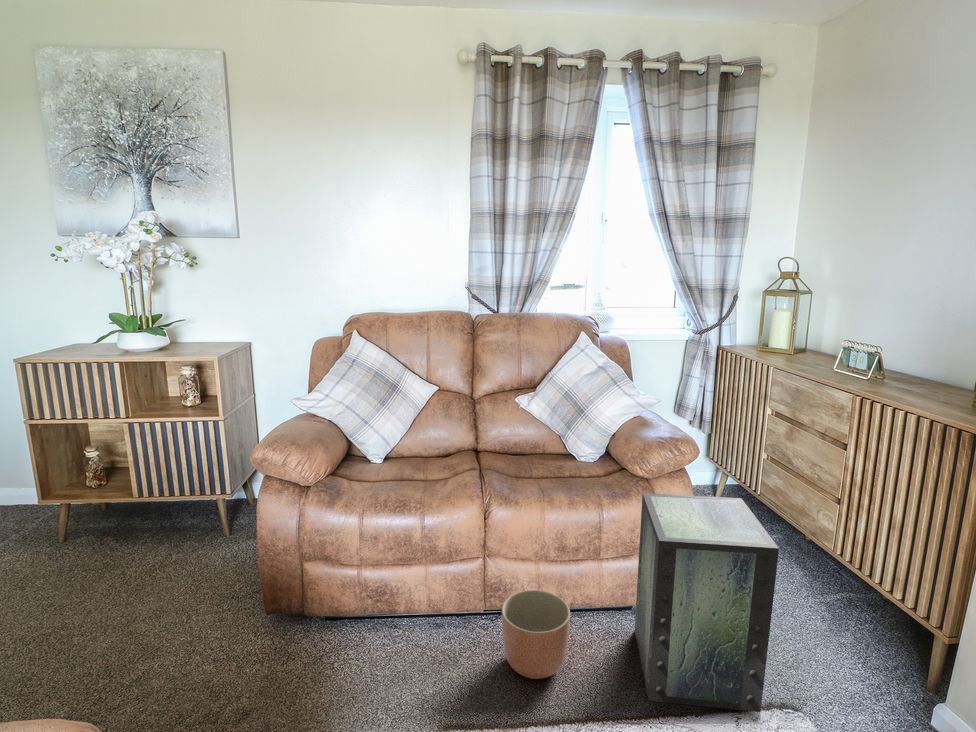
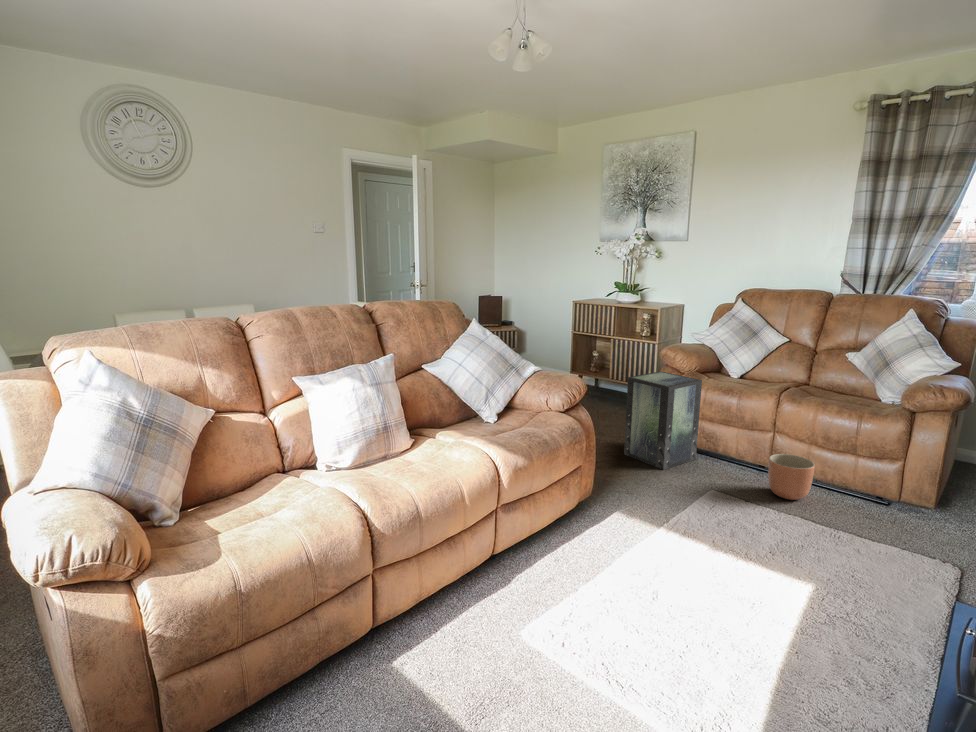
storage box: present [635,493,779,712] -> present [624,371,702,470]

